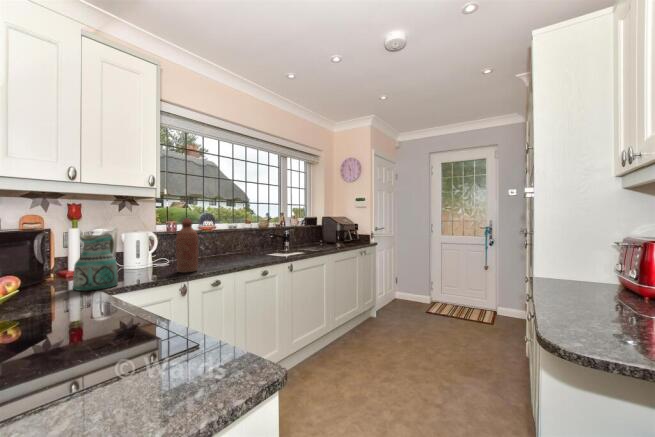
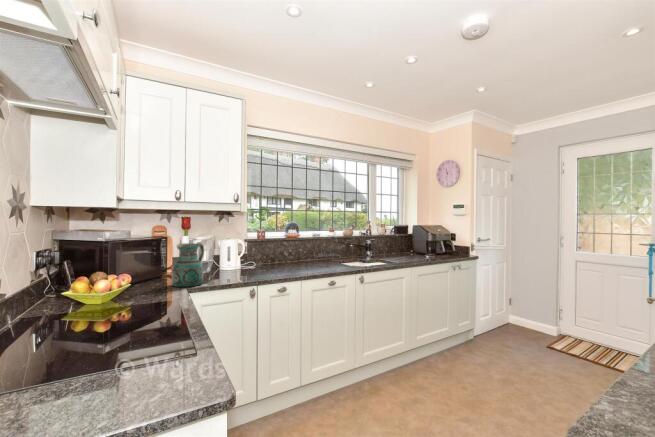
bottle: present [176,218,198,273] -> none [252,230,270,277]

